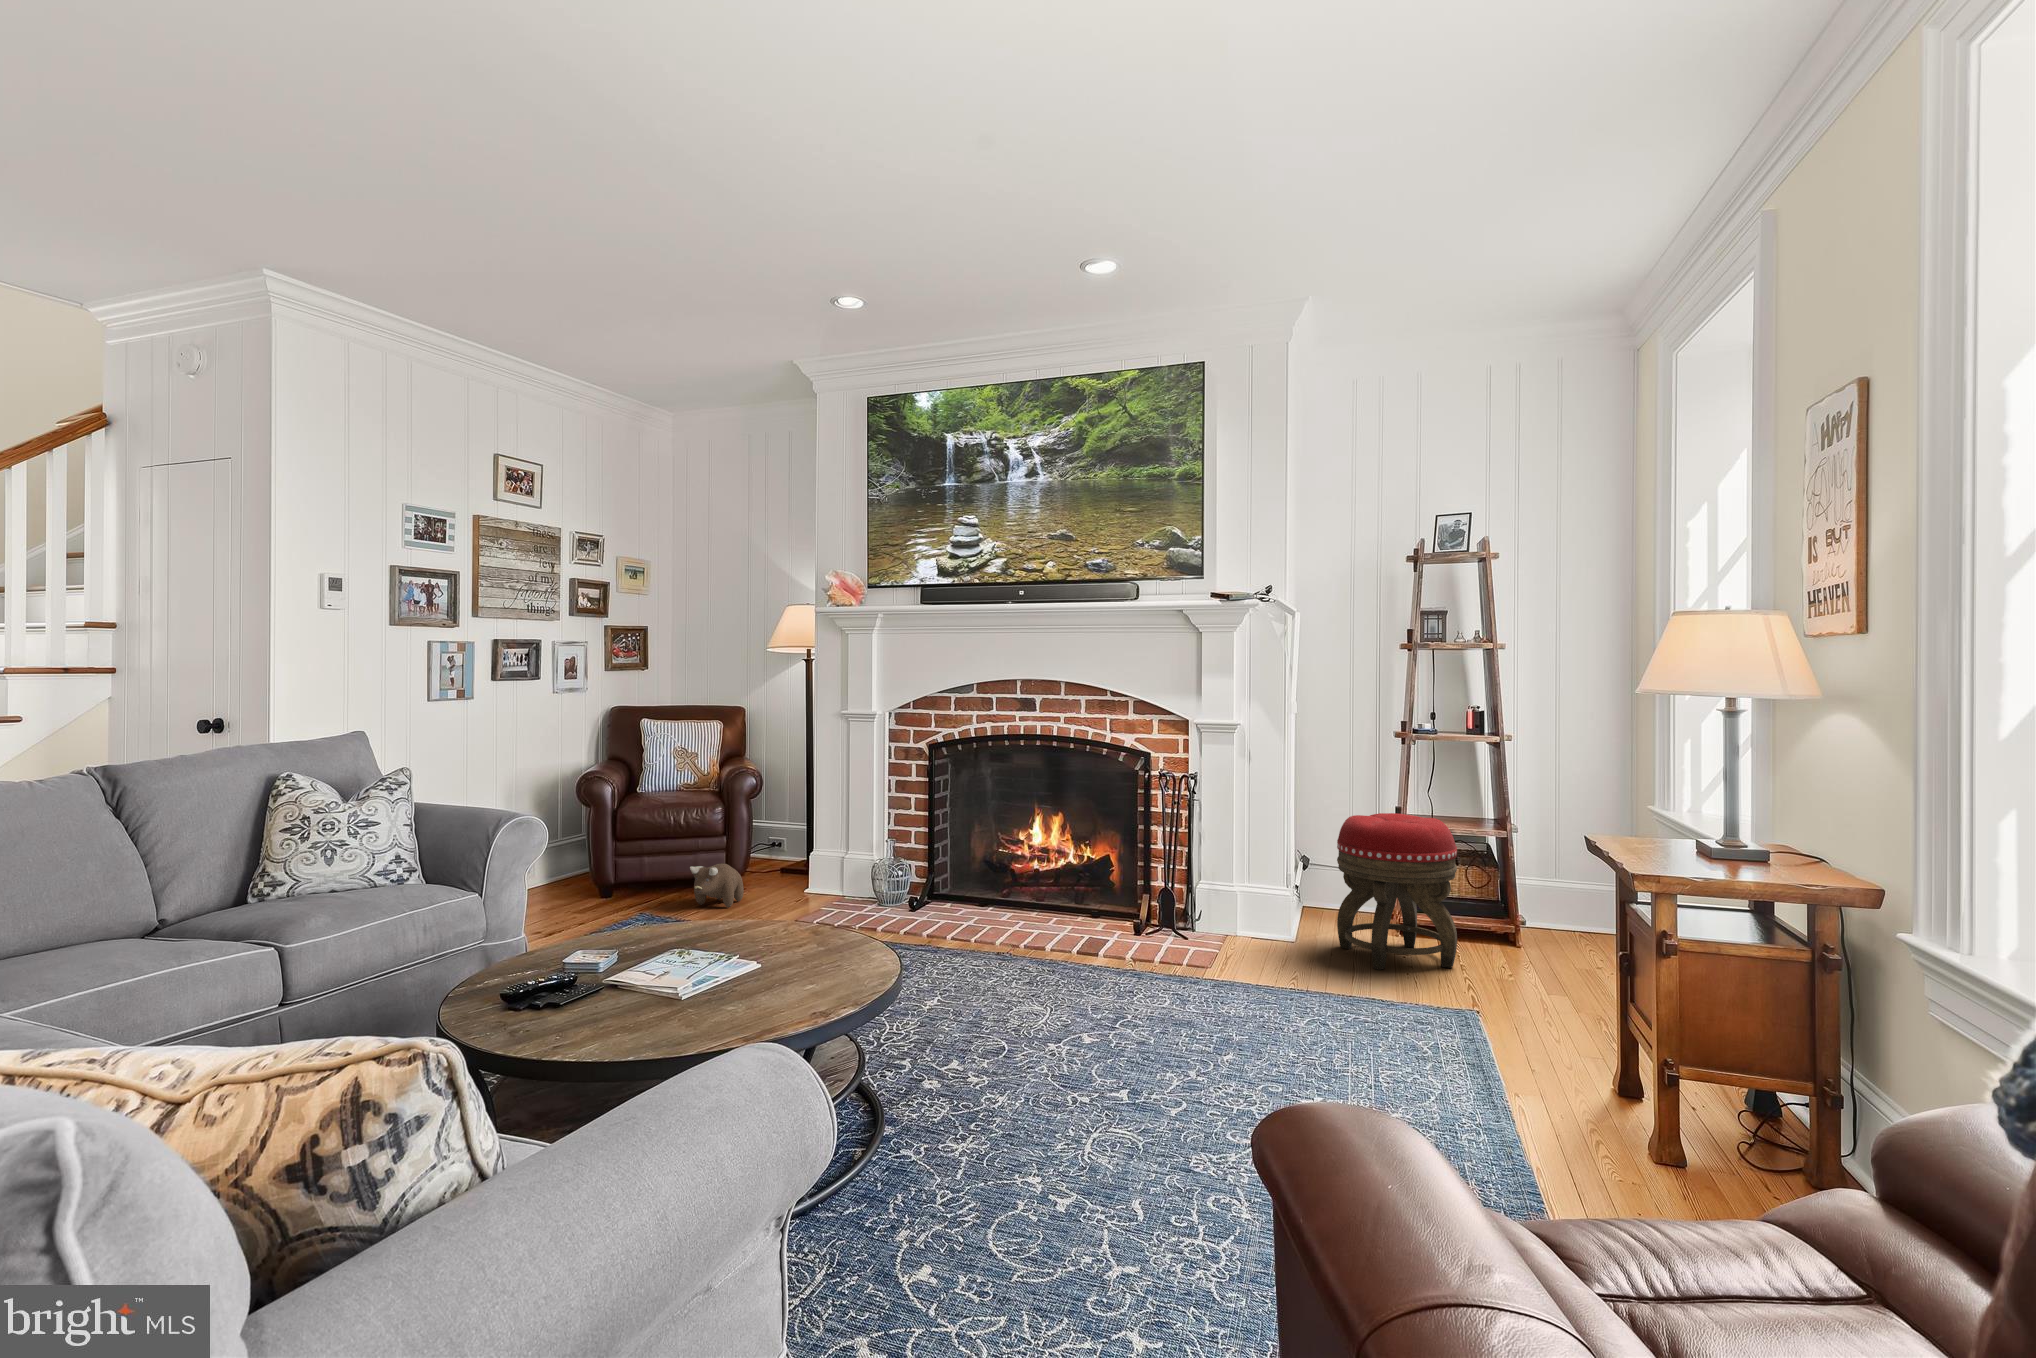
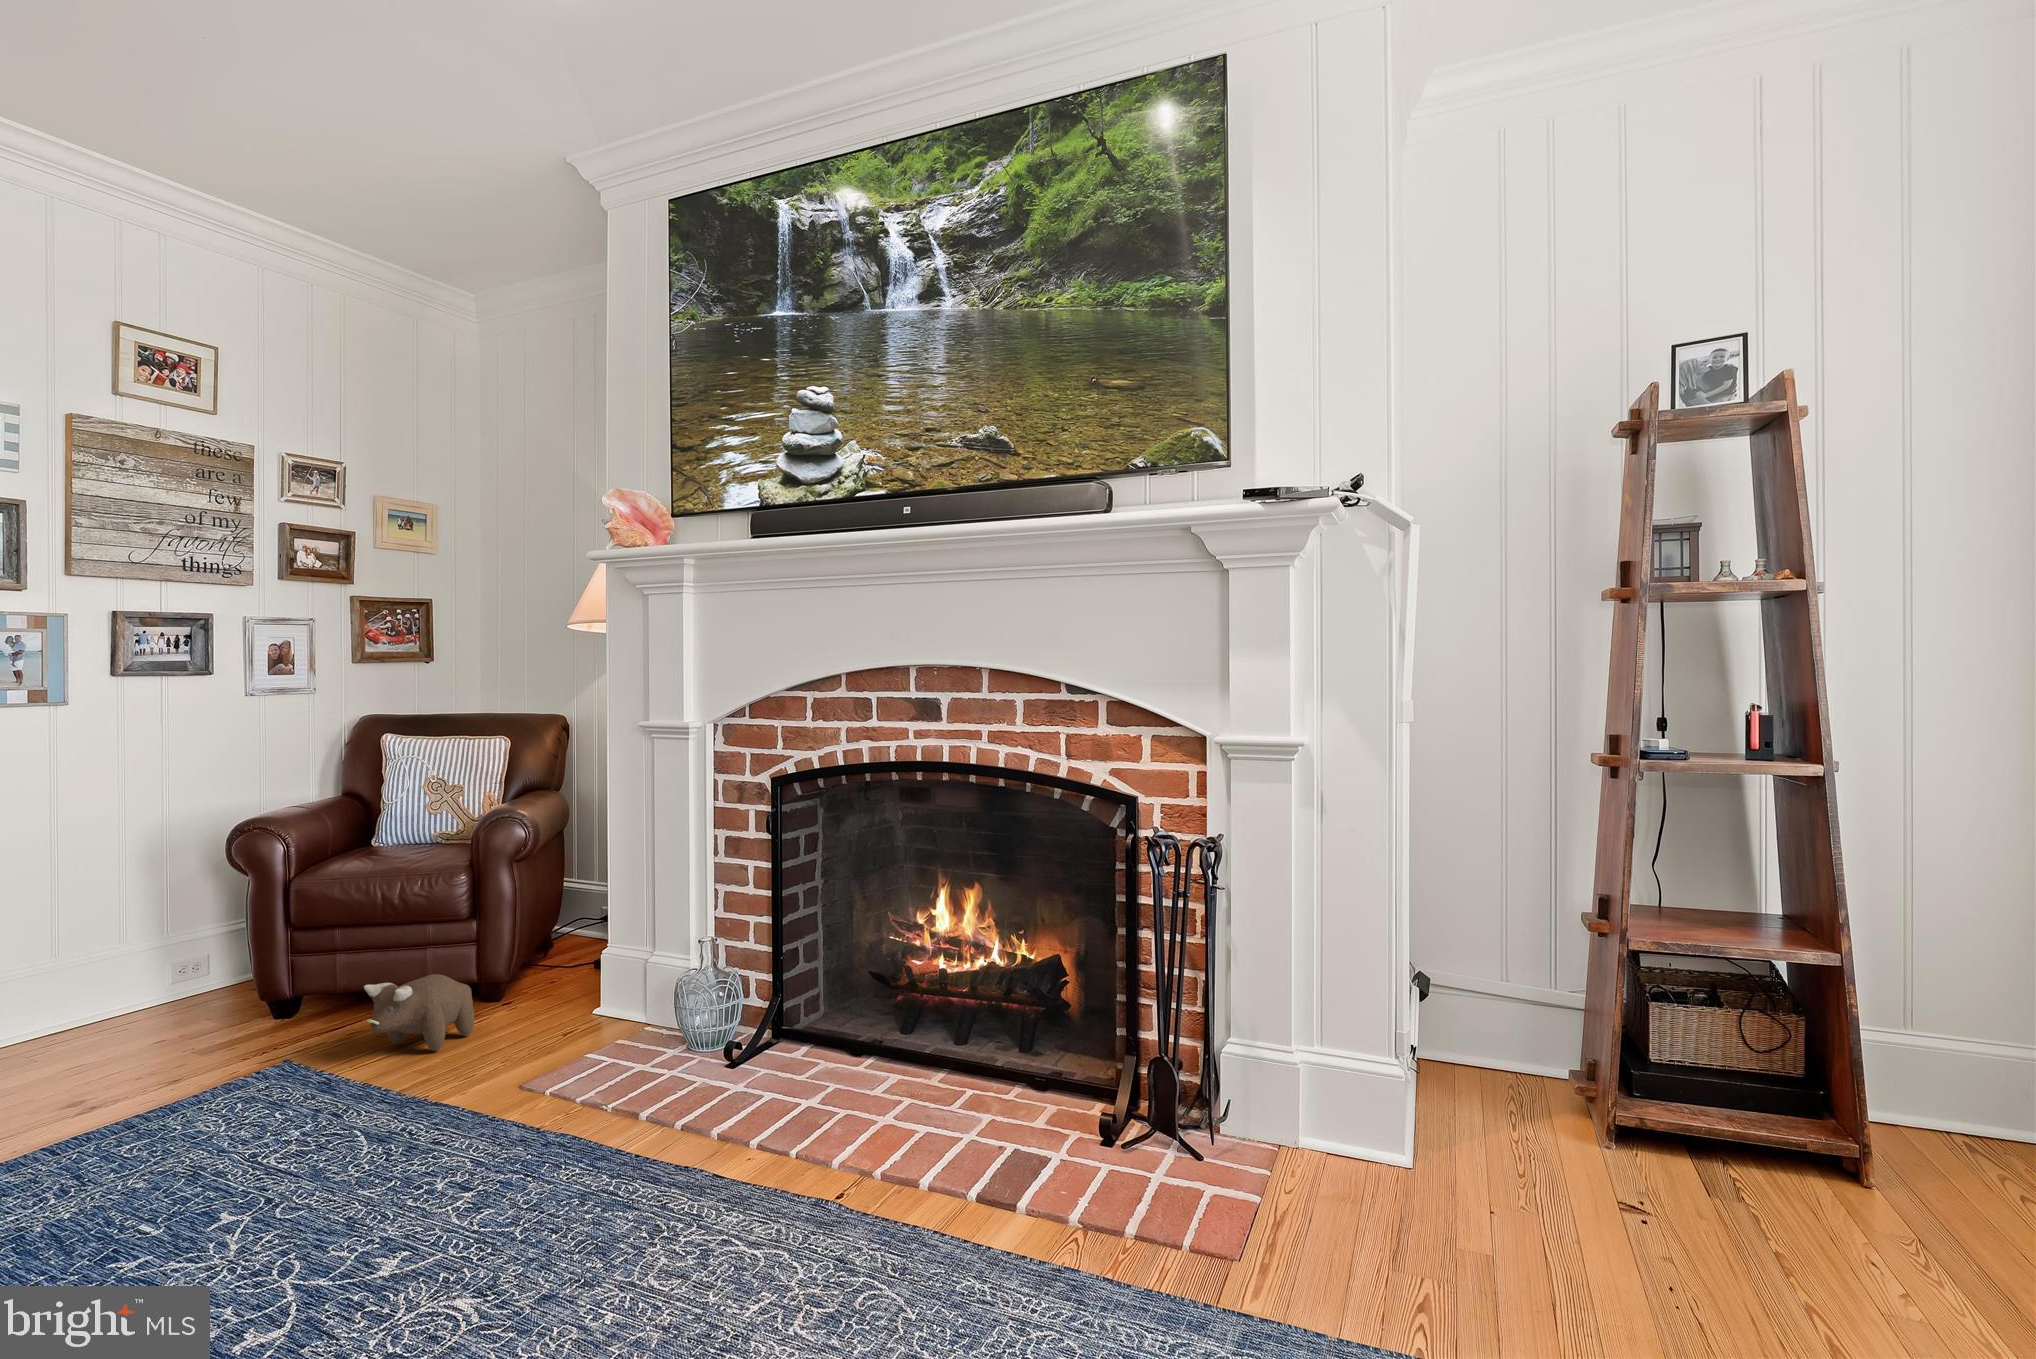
footstool: present [1337,813,1457,970] -> none [1494,919,1765,1269]

